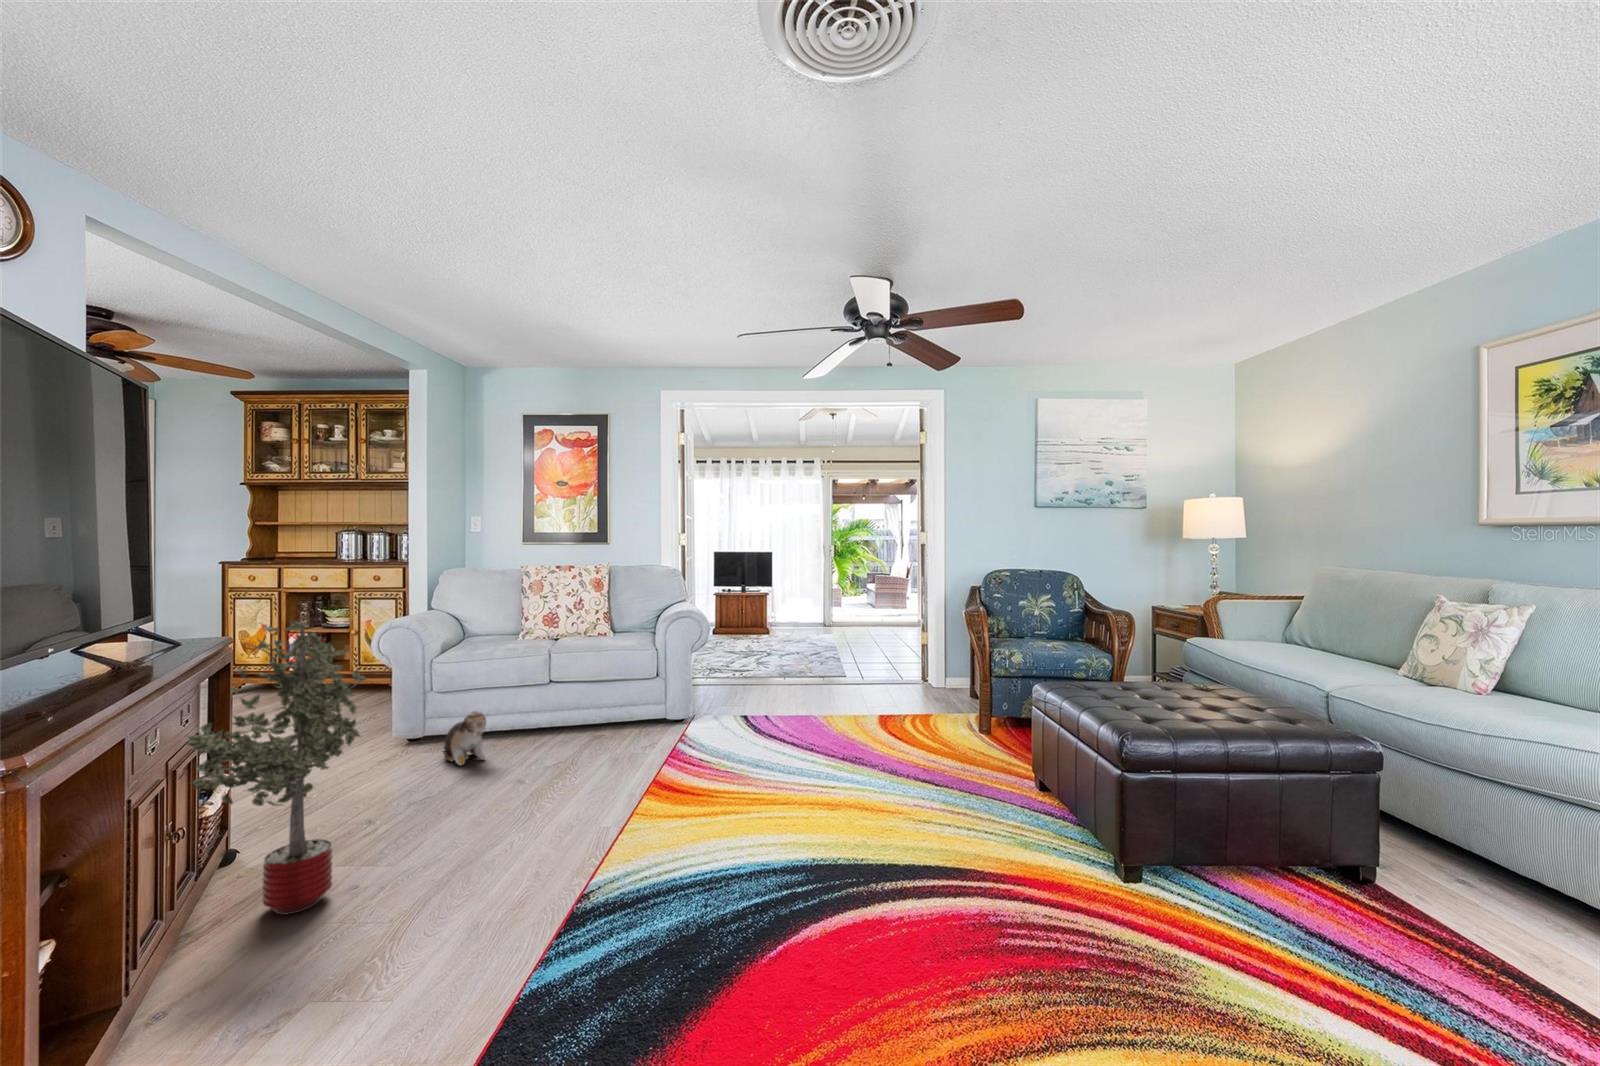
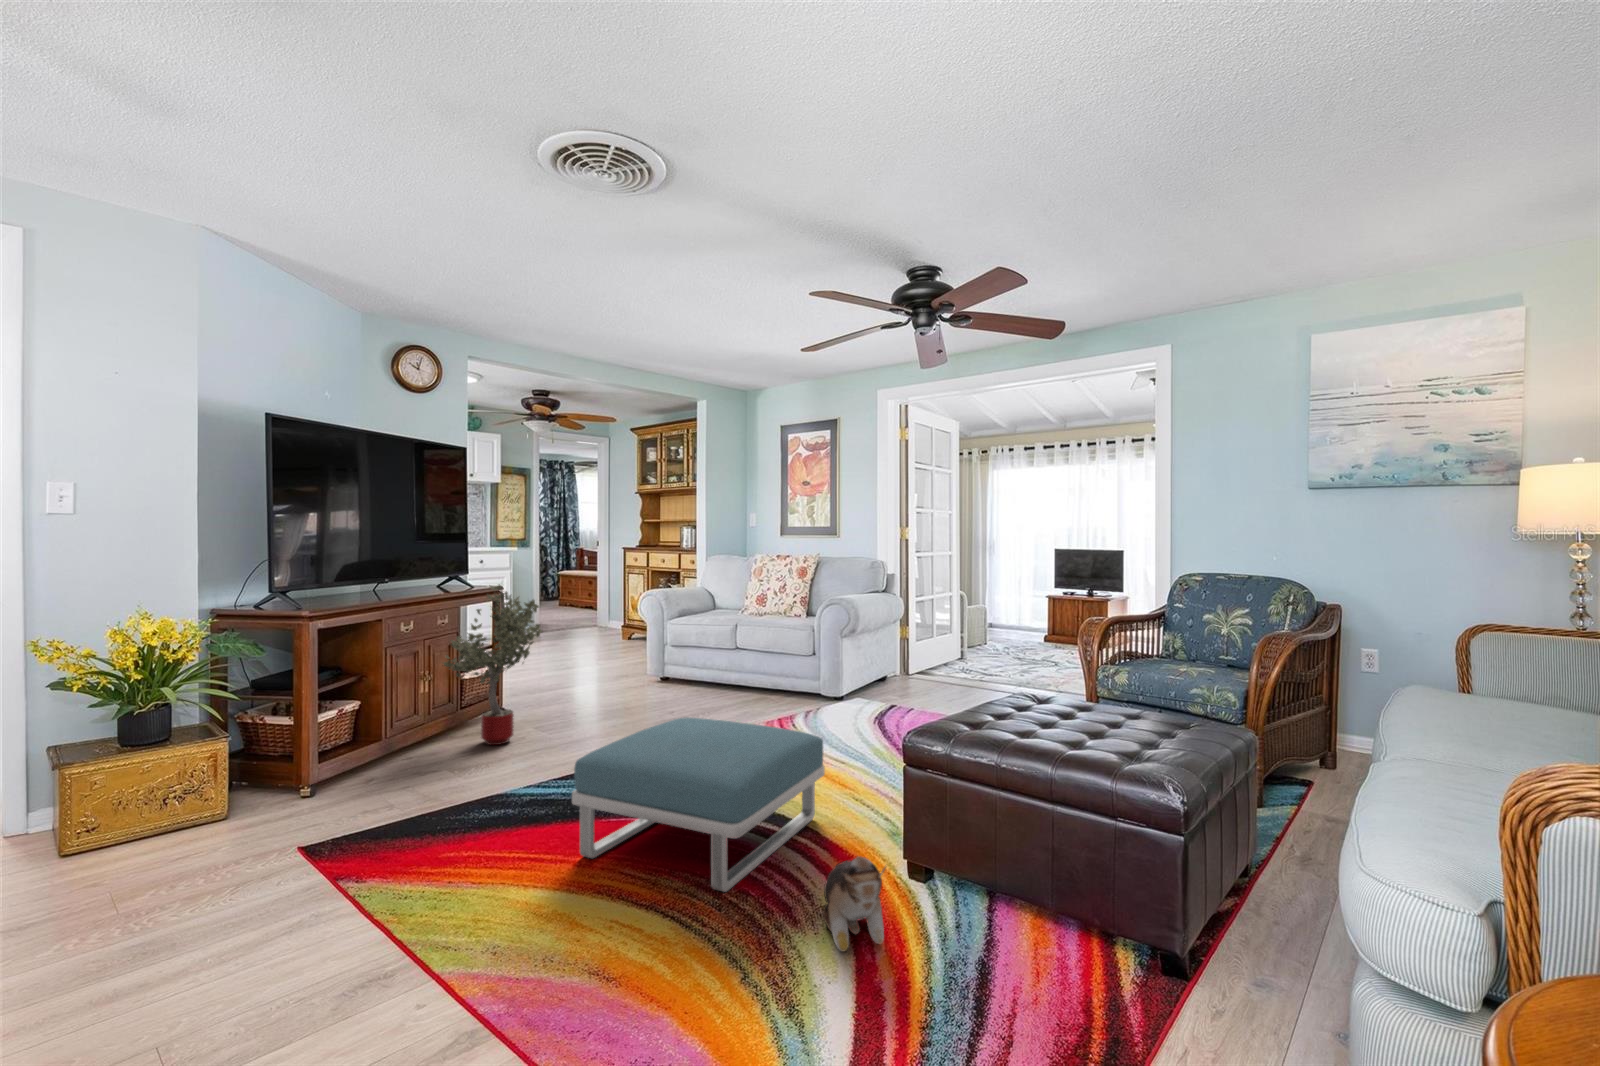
plush toy: present [444,711,486,765] -> present [823,856,886,952]
footstool: none [754,760,1074,1028] -> present [572,717,825,892]

